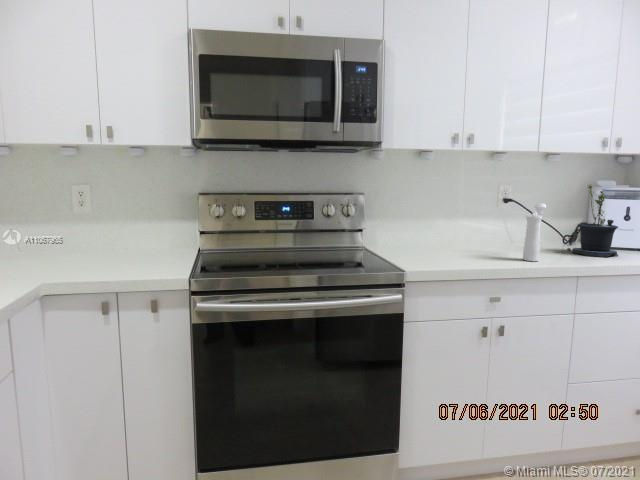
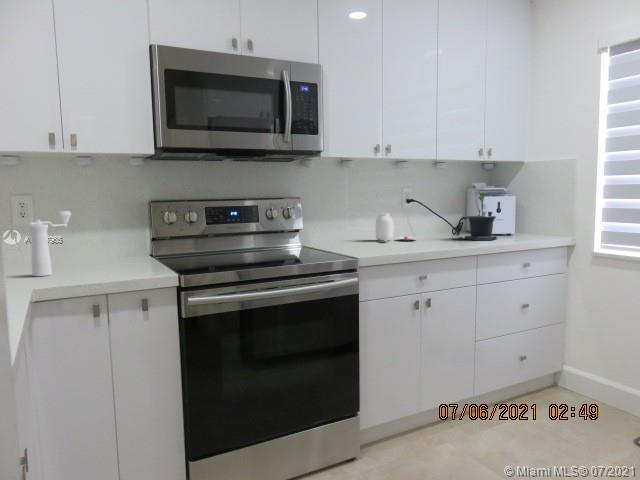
pepper mill: present [523,203,547,261] -> present [29,211,71,276]
jar: none [456,214,512,249] -> present [376,213,418,242]

